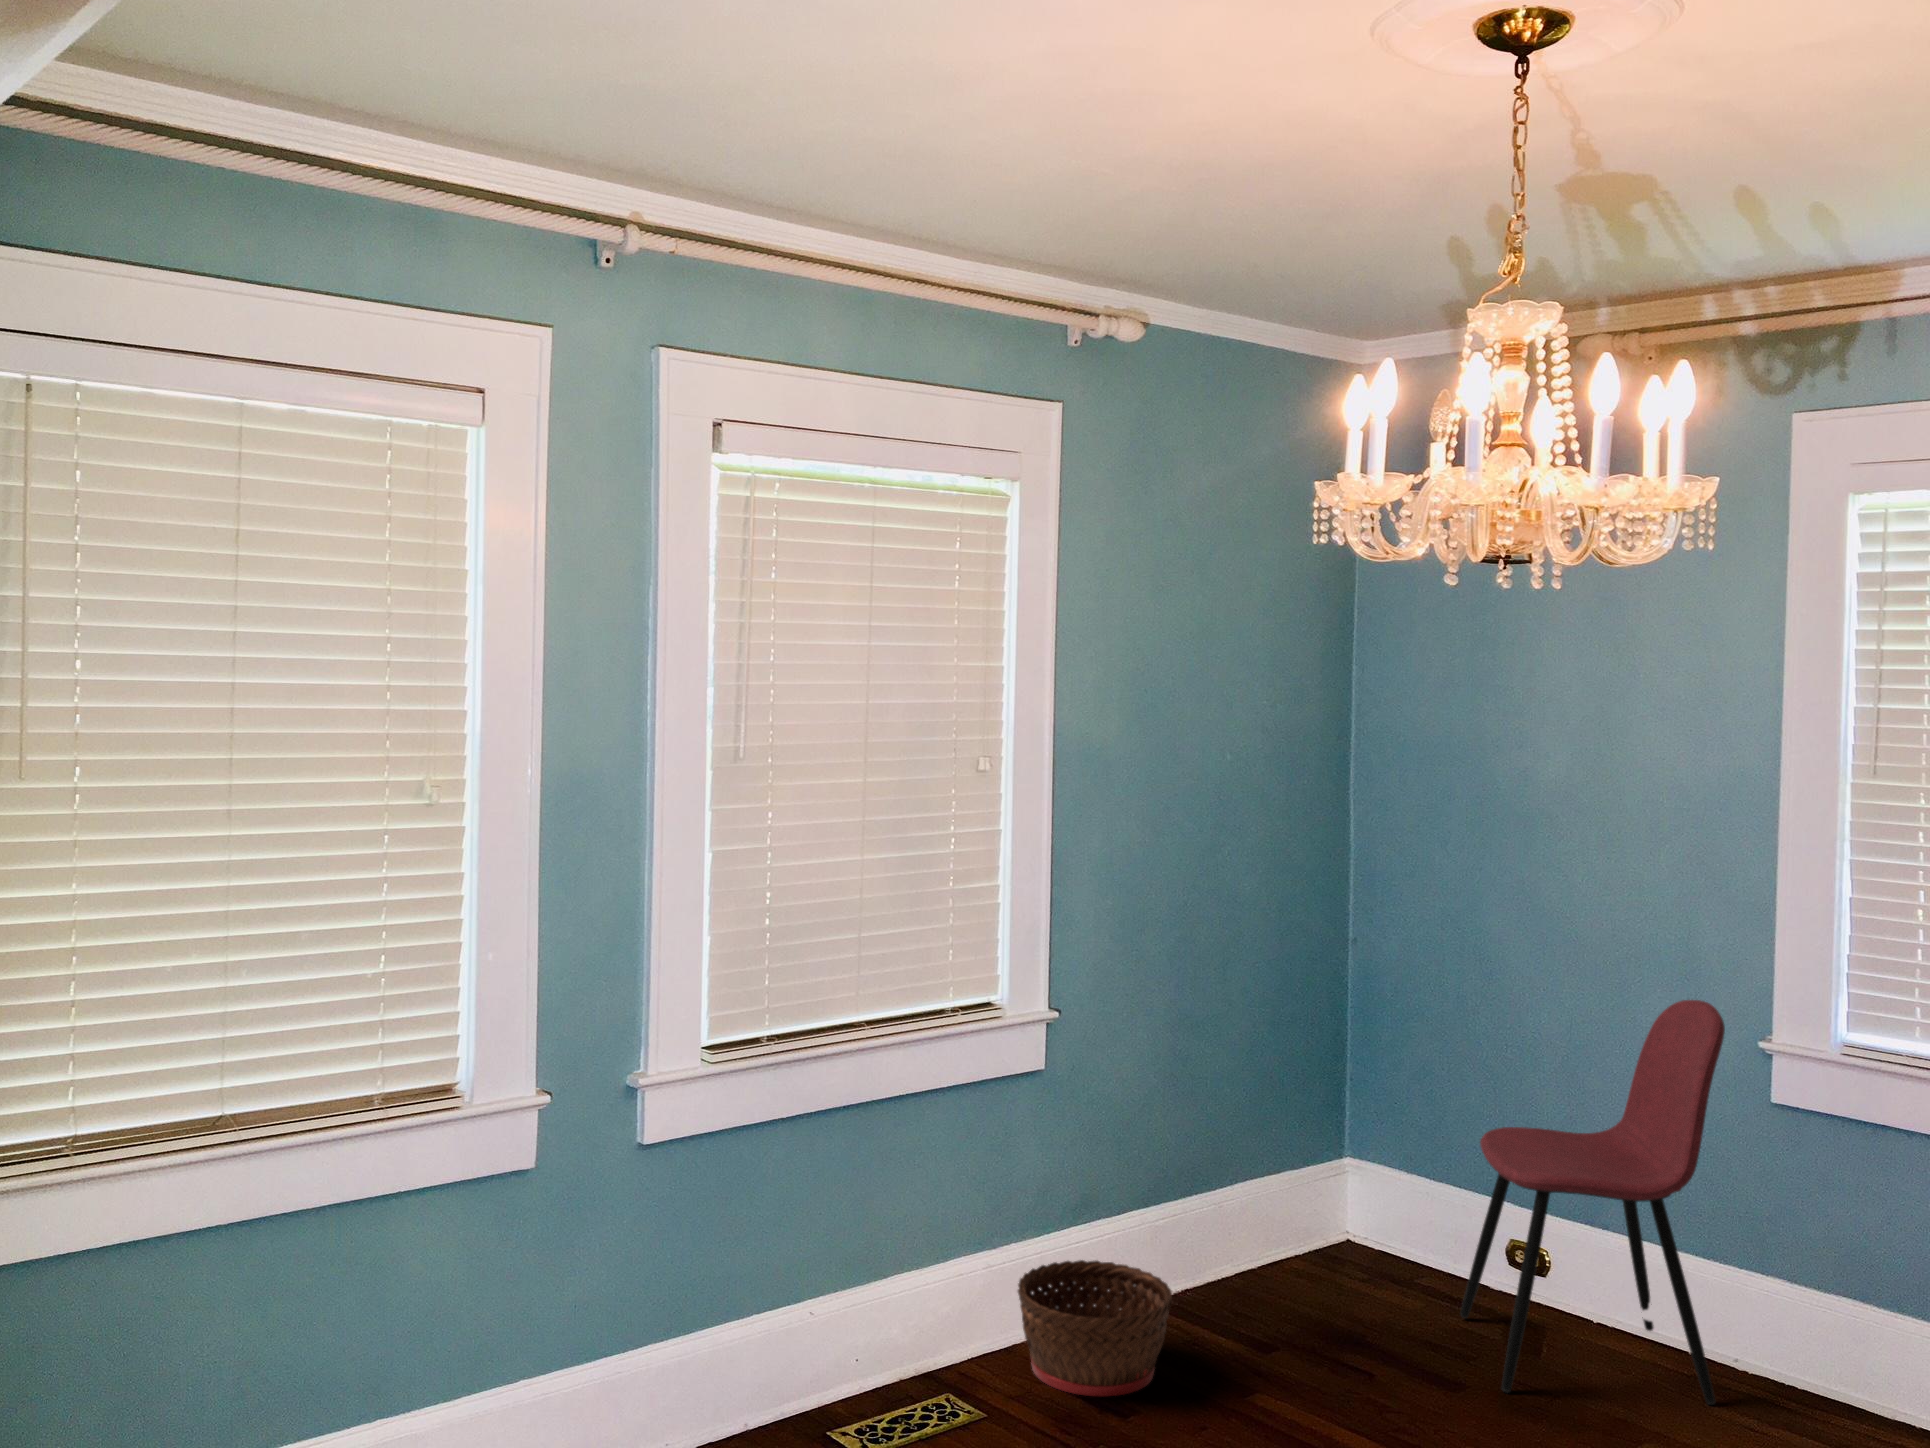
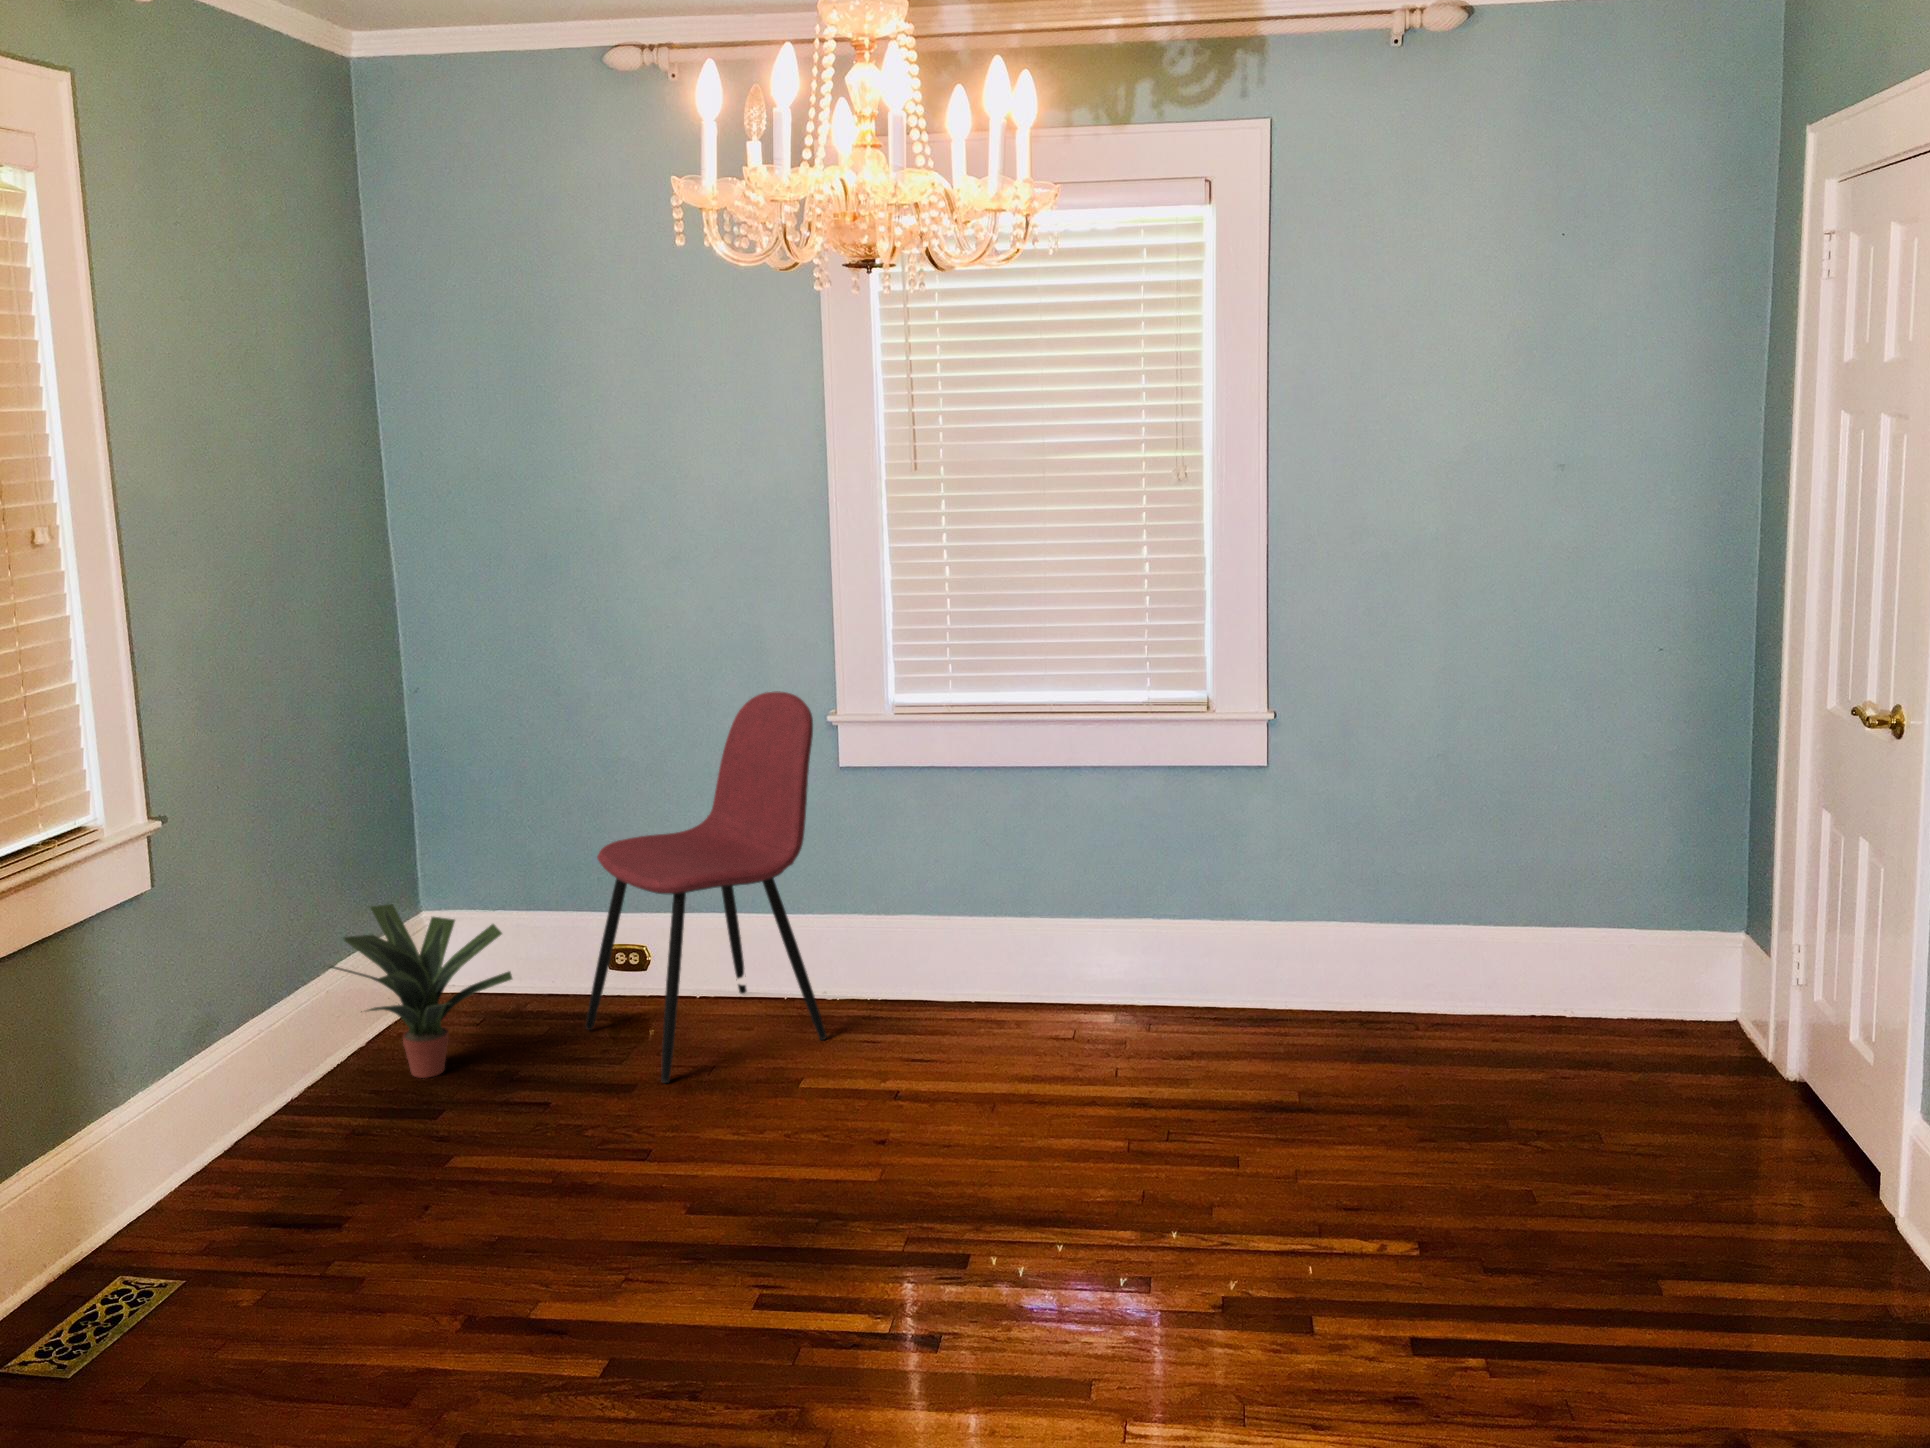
potted plant: none [1208,1138,1381,1316] -> present [329,904,512,1078]
basket: present [1018,1260,1172,1397] -> none [165,1076,351,1228]

